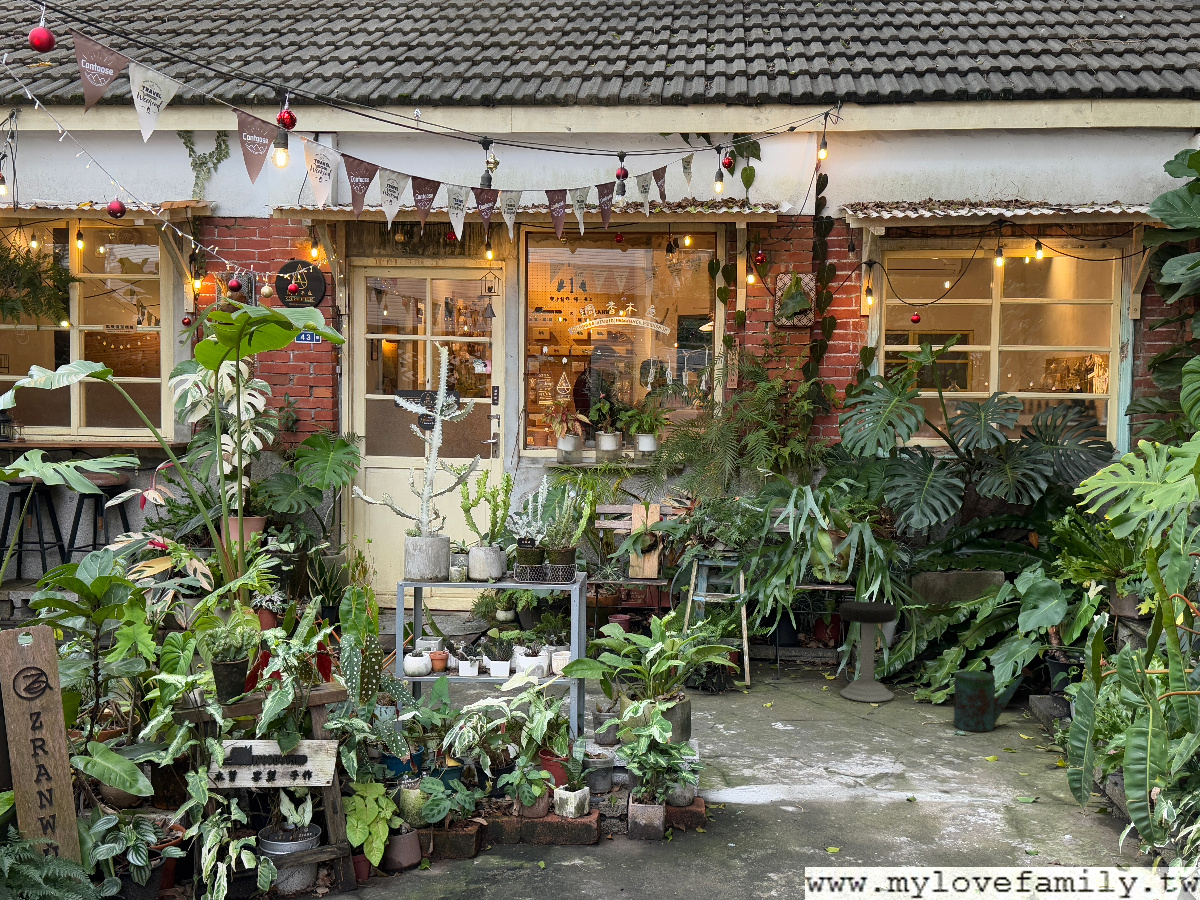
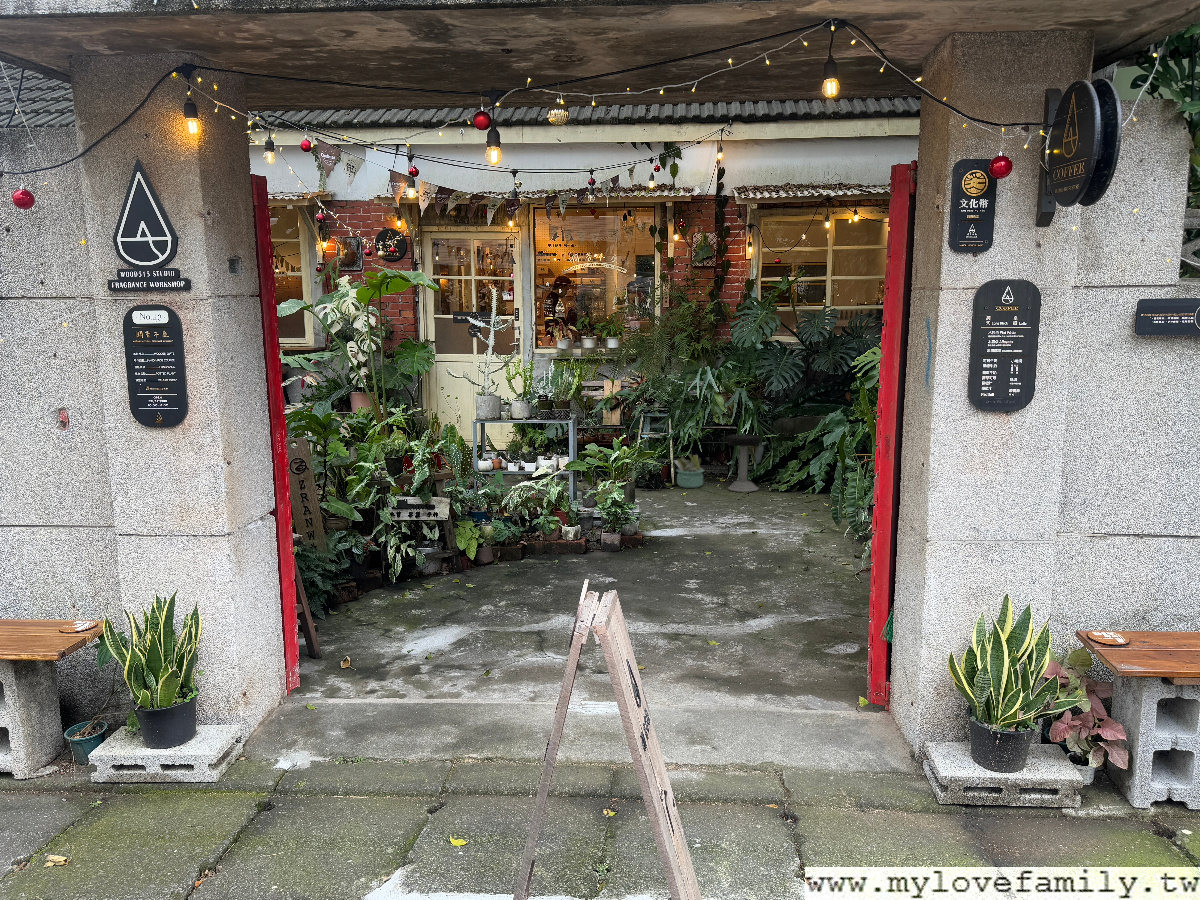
decorative plant: none [747,632,800,691] -> present [674,455,704,488]
watering can: present [939,667,1033,732] -> none [781,467,834,504]

